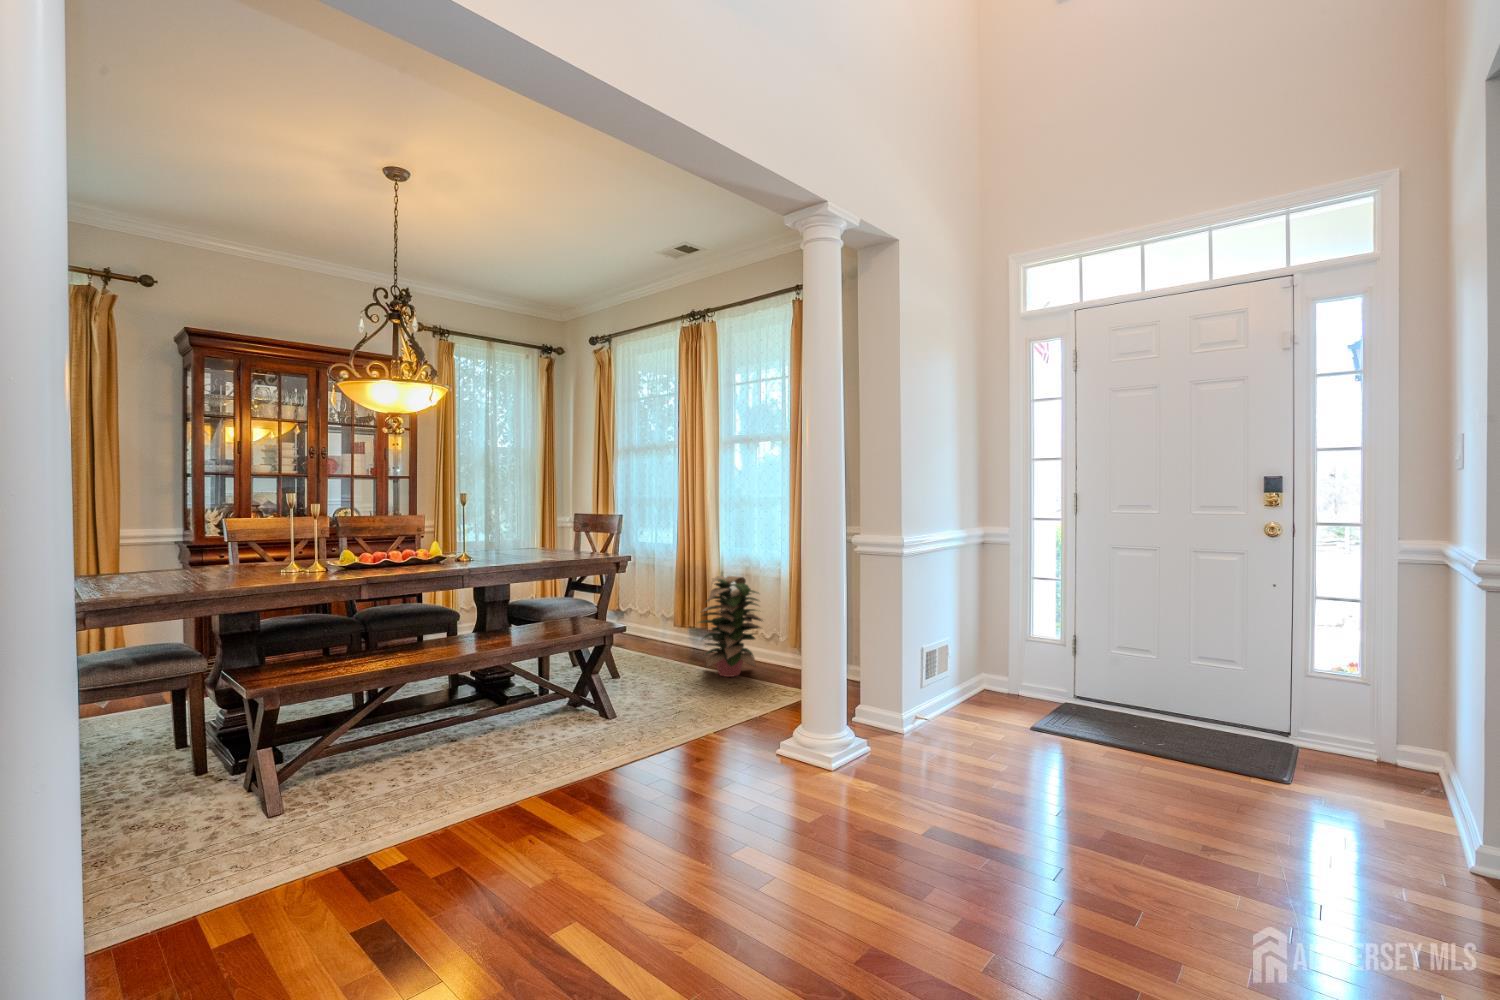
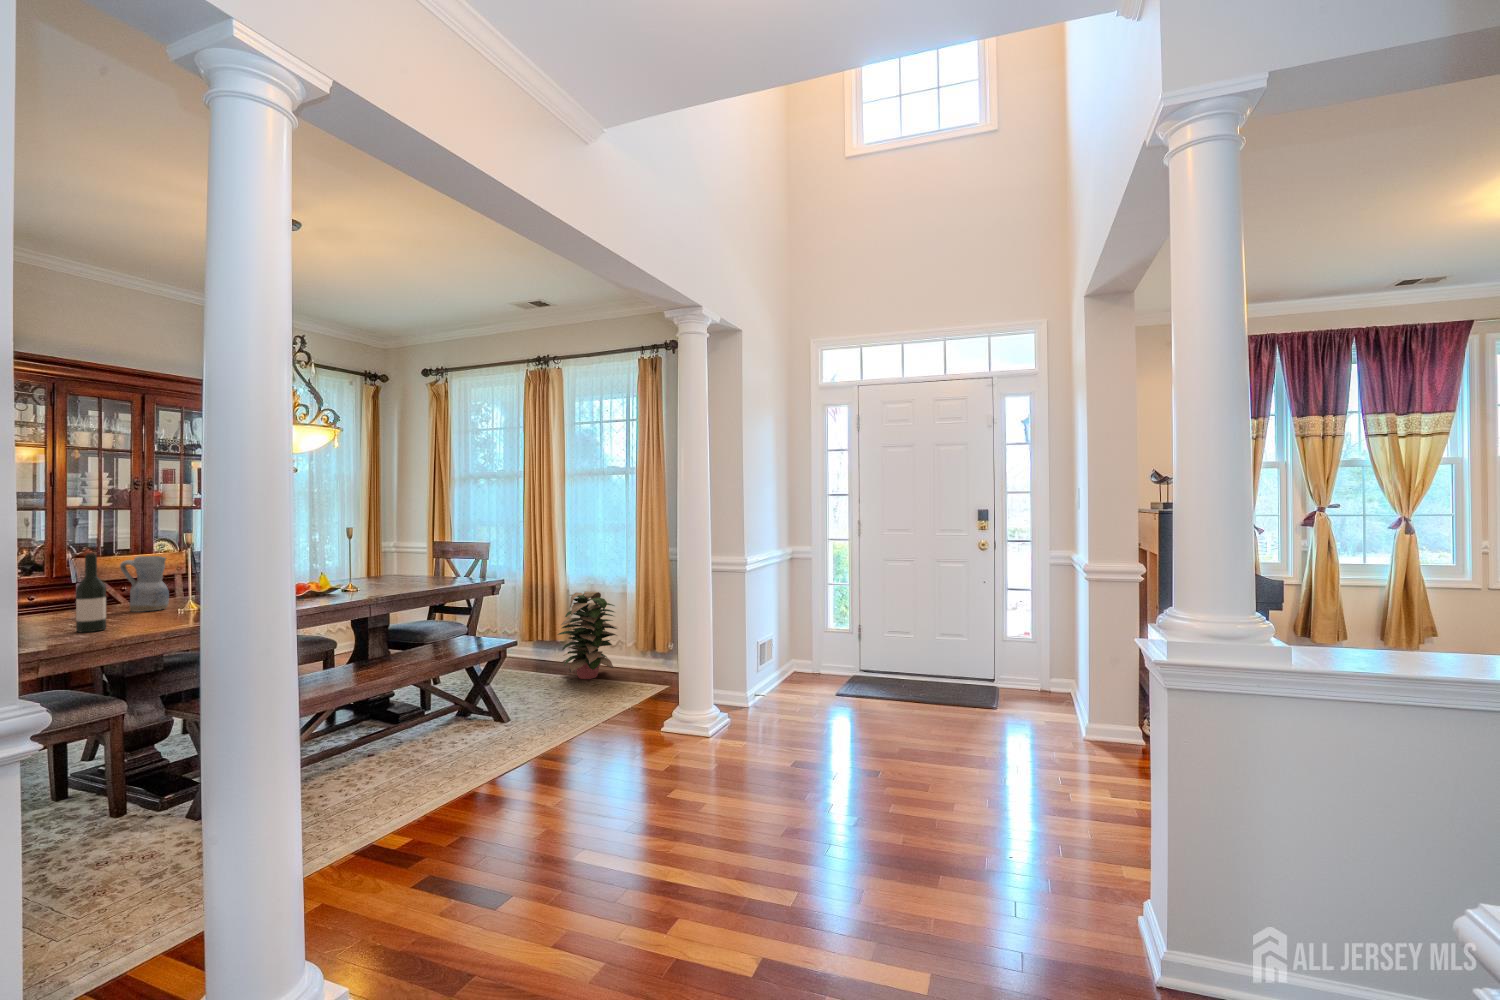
wine bottle: none [173,506,201,585] -> present [76,552,106,632]
ceramic pitcher: none [251,516,293,570] -> present [120,556,169,612]

